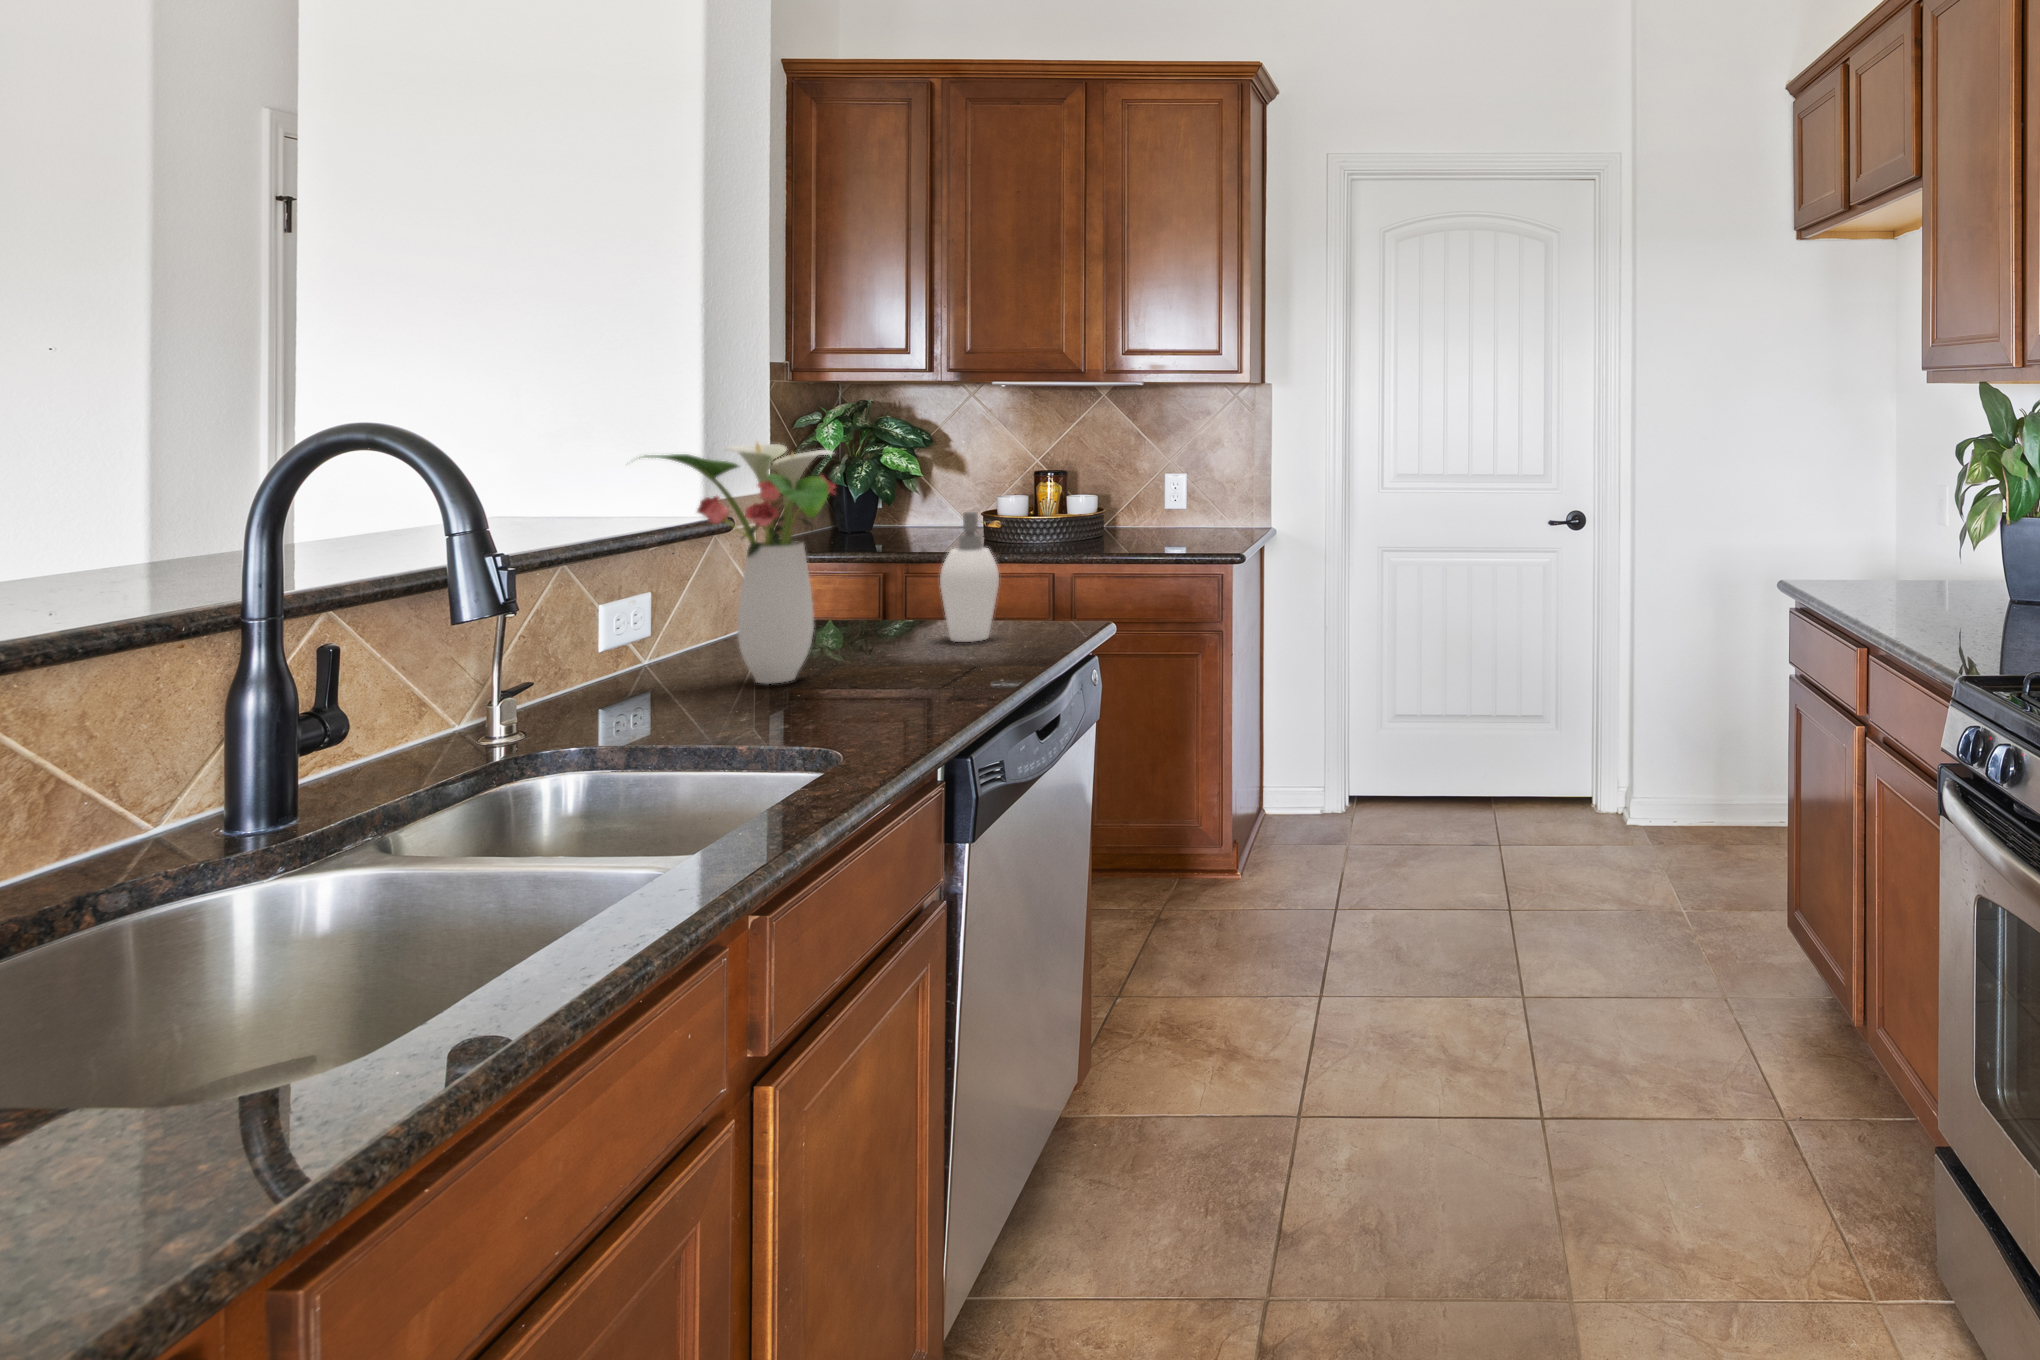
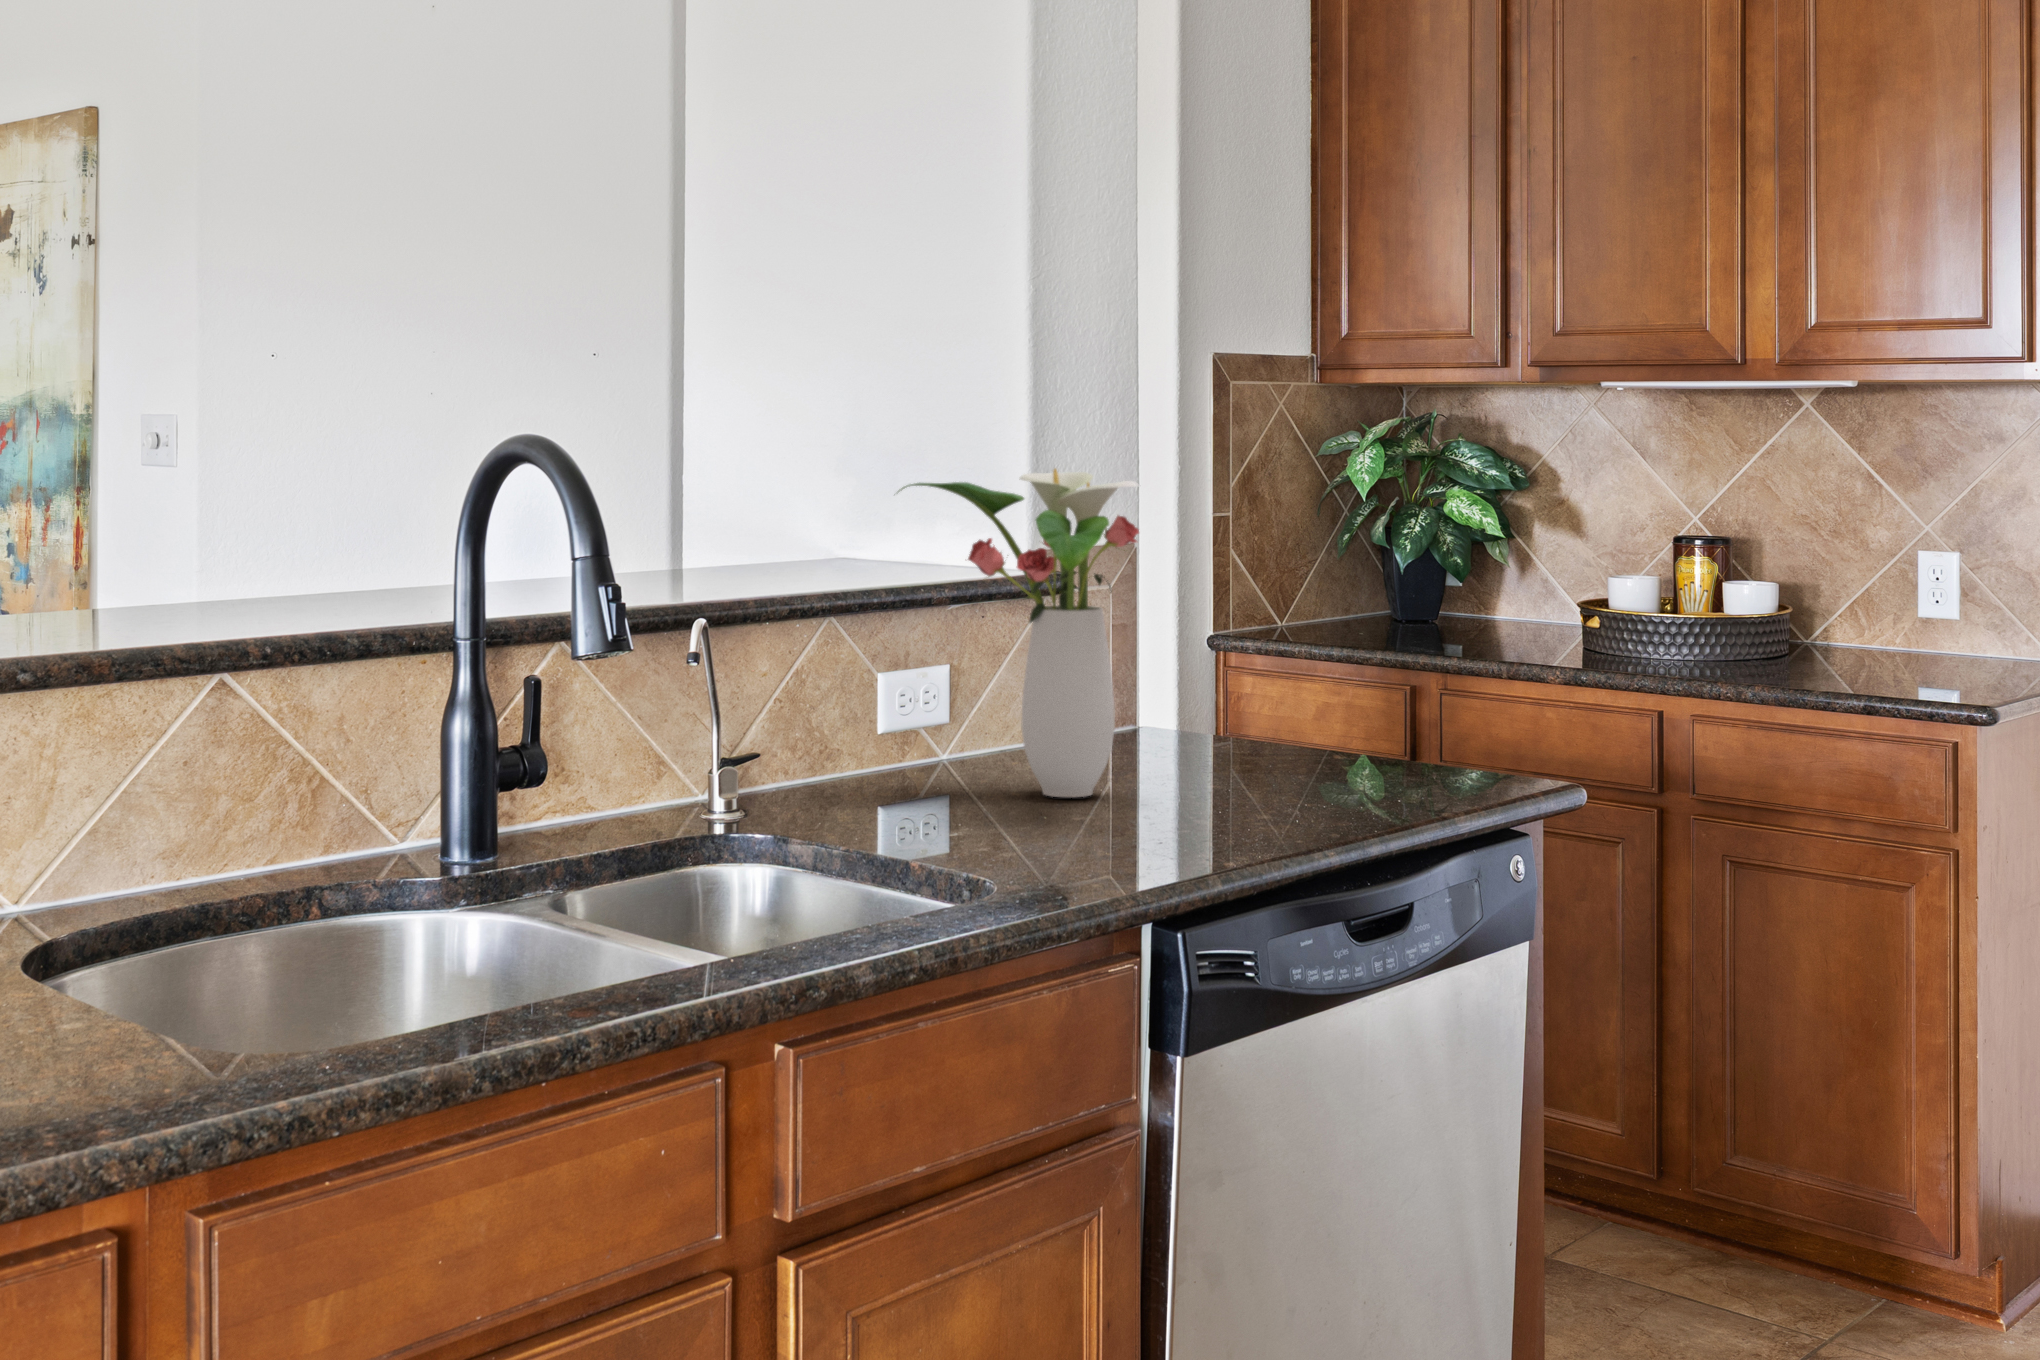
soap dispenser: present [940,512,999,642] -> none [1326,582,1412,779]

